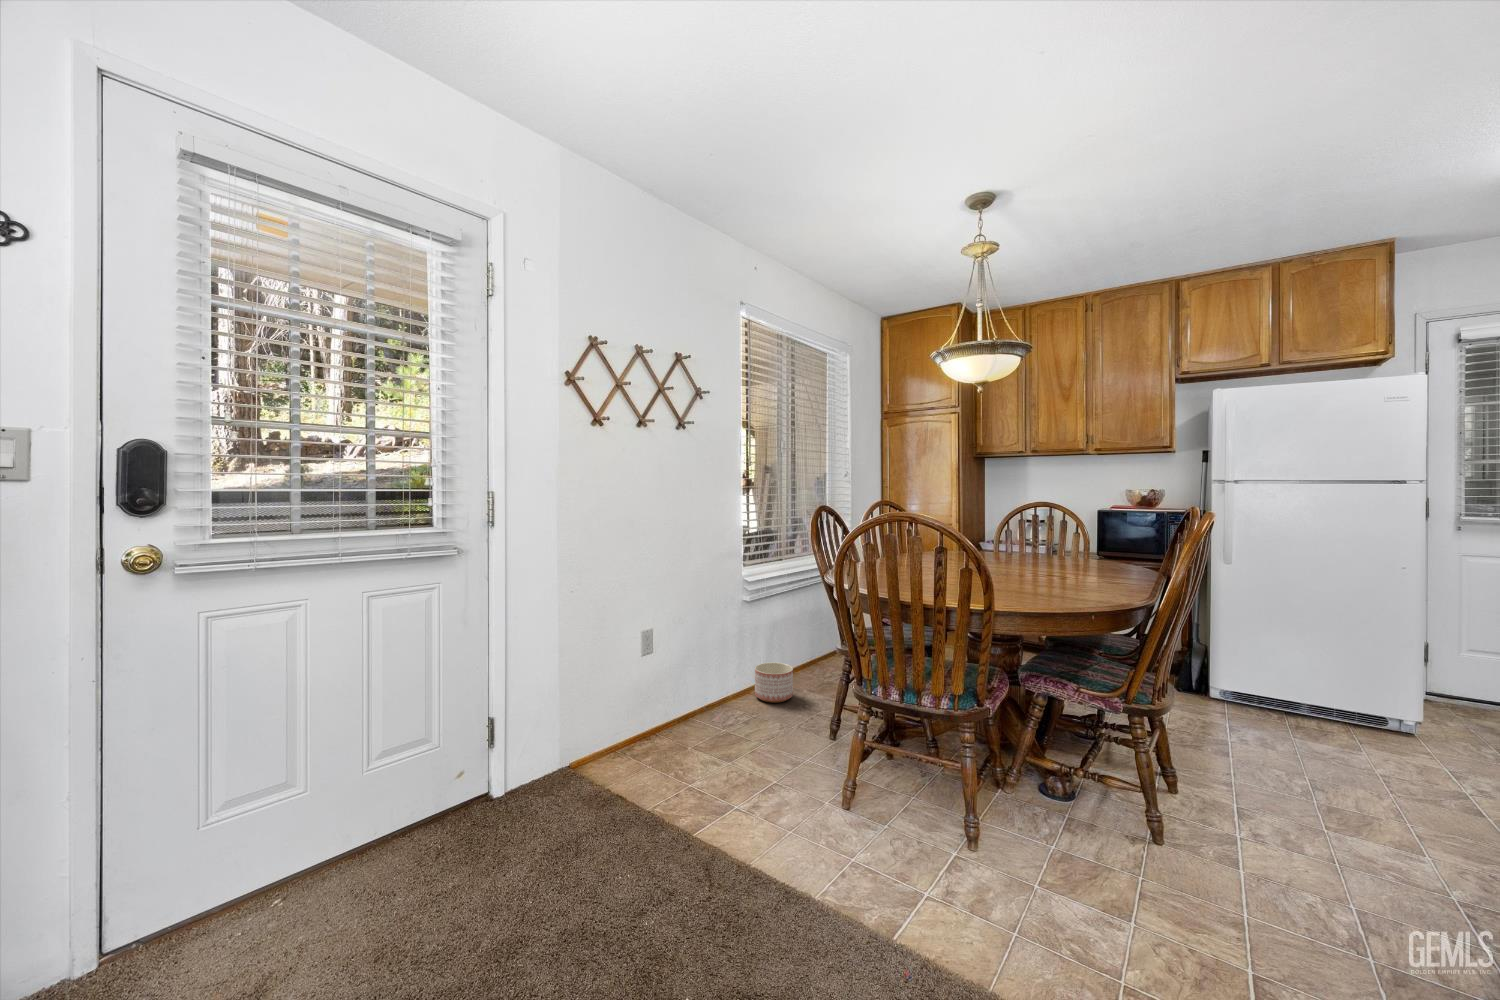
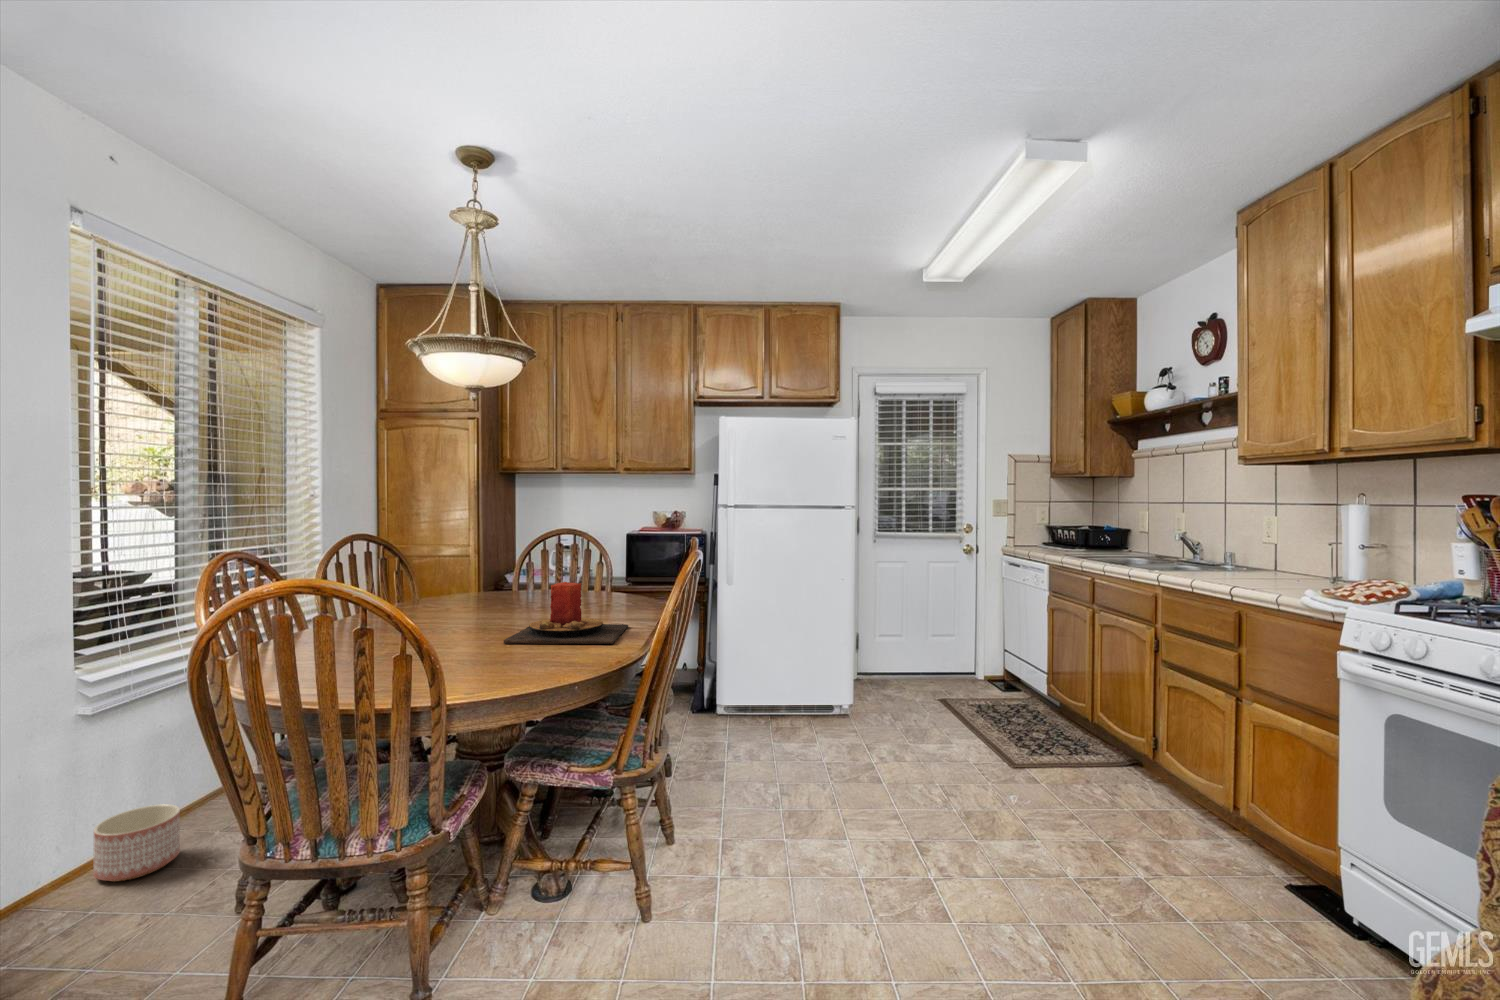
candle: none [1012,537,1125,592] -> present [504,582,628,644]

